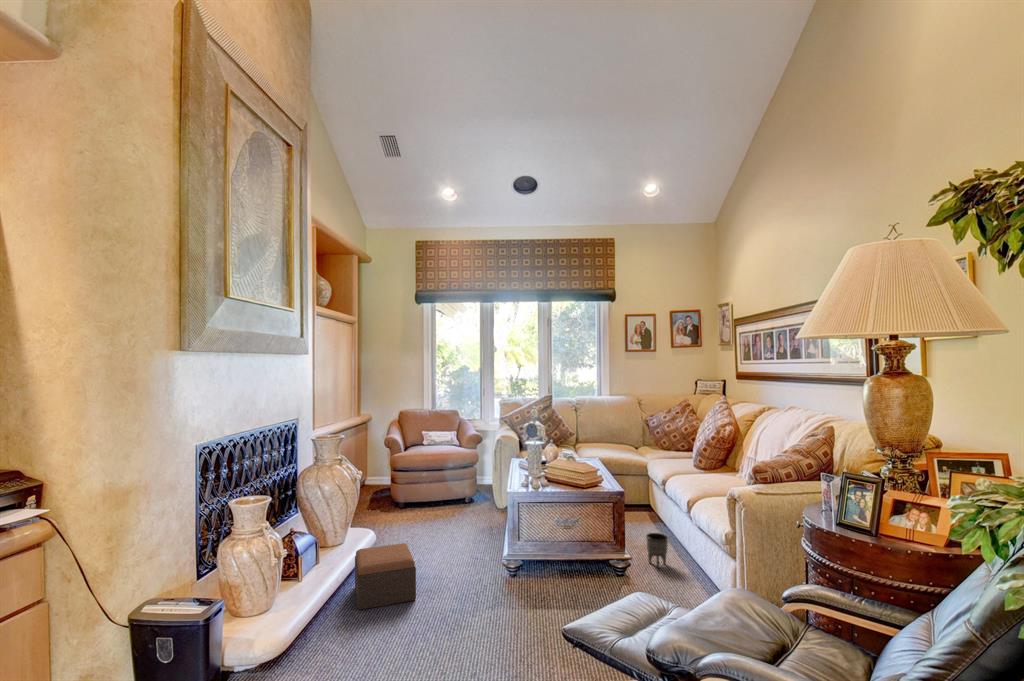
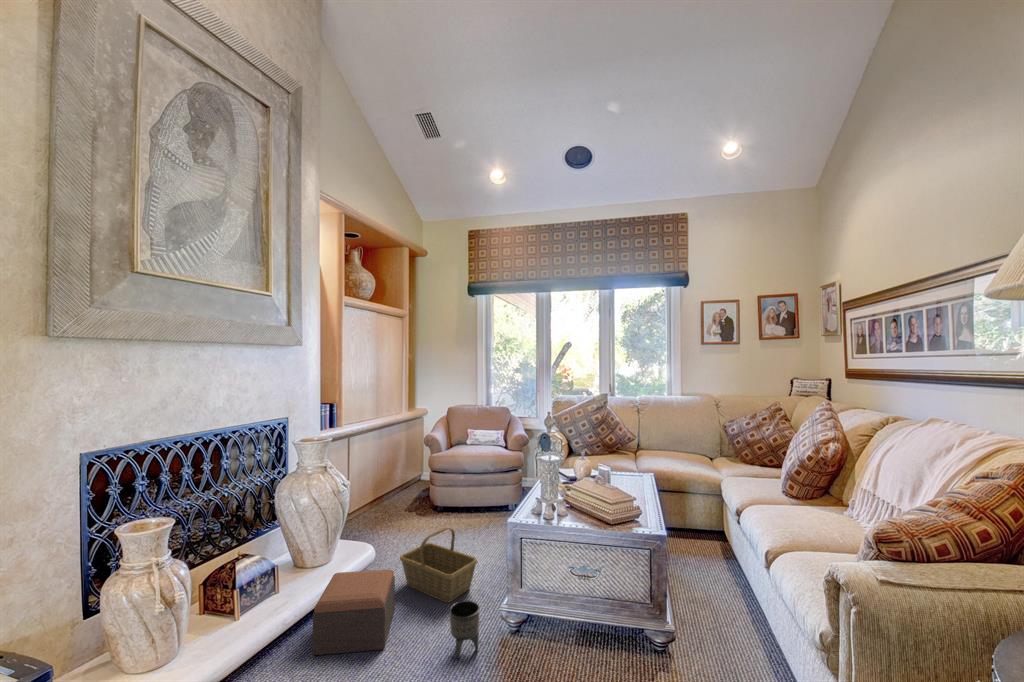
basket: none [400,510,469,569] -> present [400,528,477,602]
planter: present [646,533,668,569] -> present [450,601,479,659]

